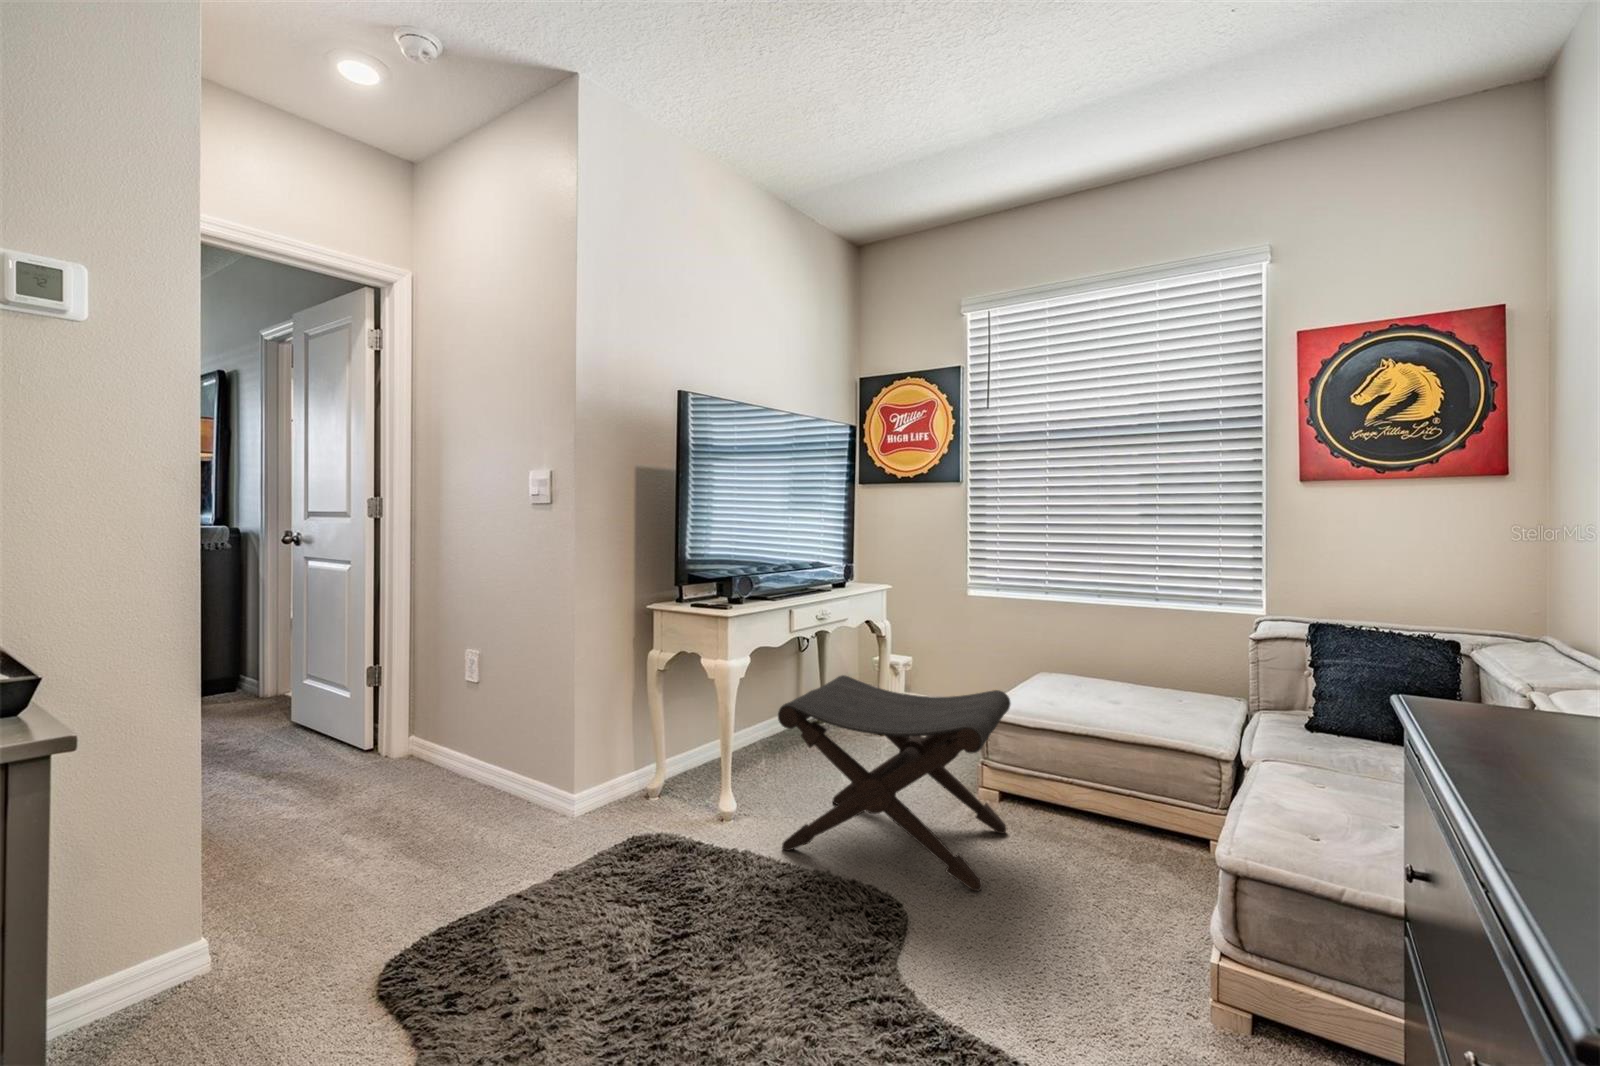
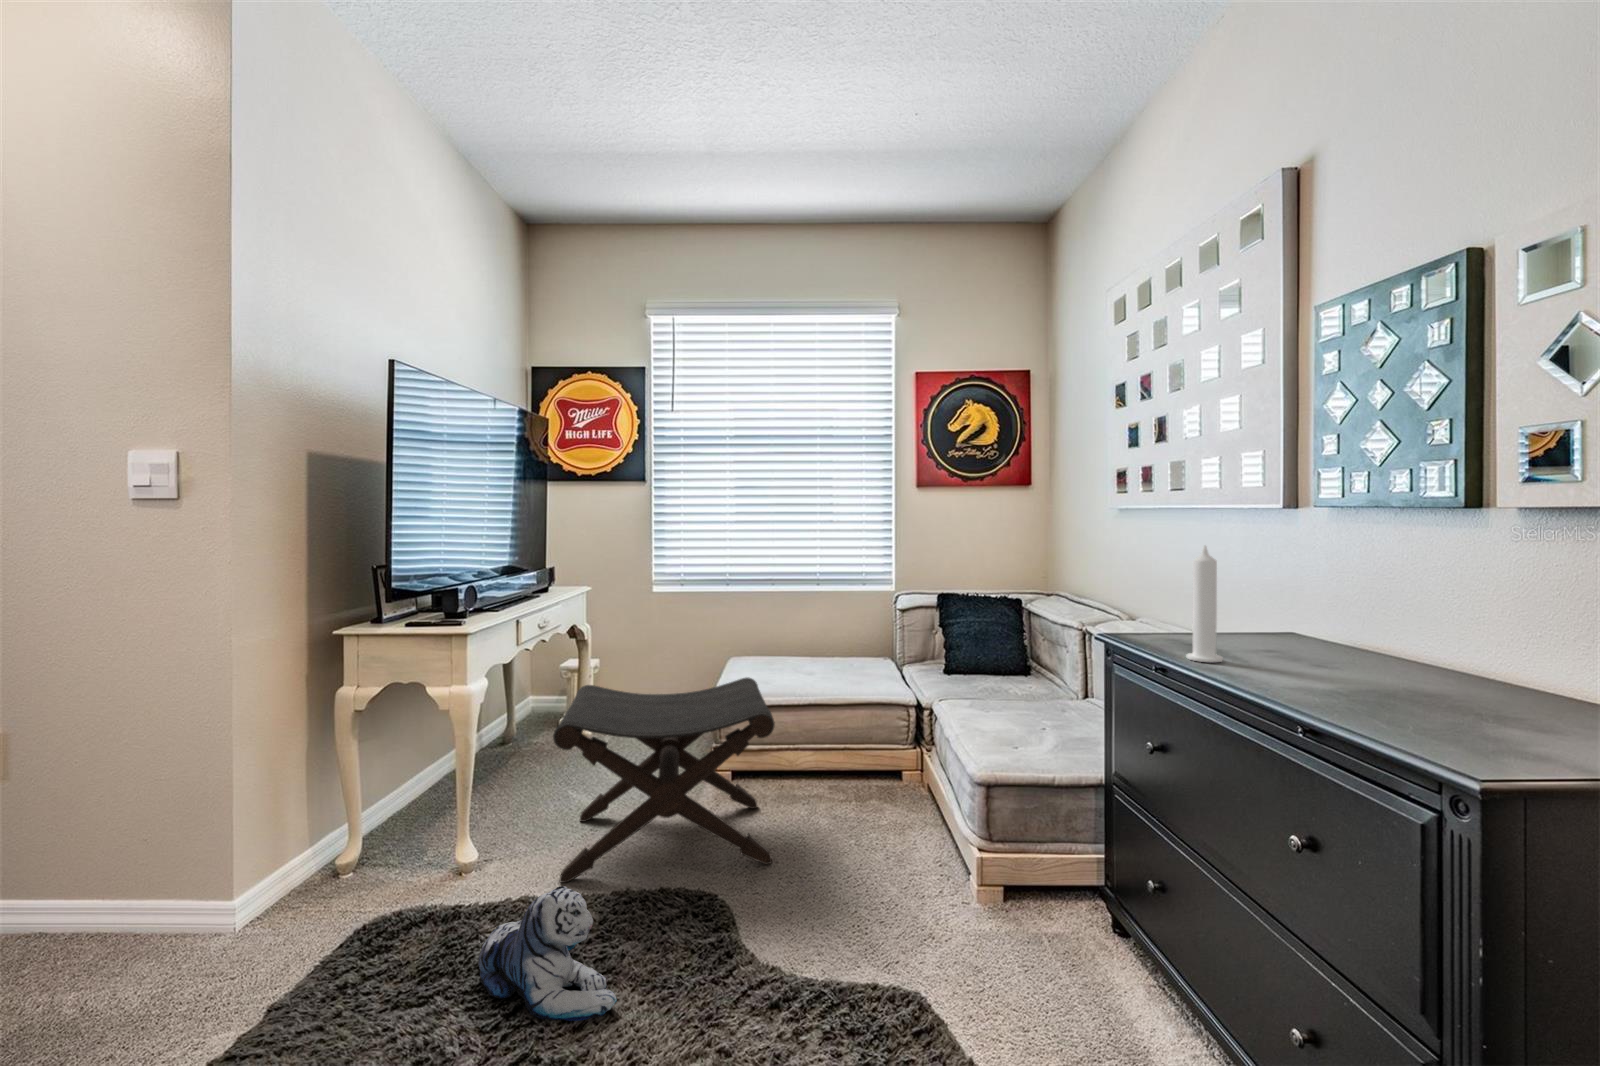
candle: none [1472,559,1544,750] -> present [1186,545,1223,662]
plush toy: none [674,843,757,967] -> present [479,886,617,1021]

